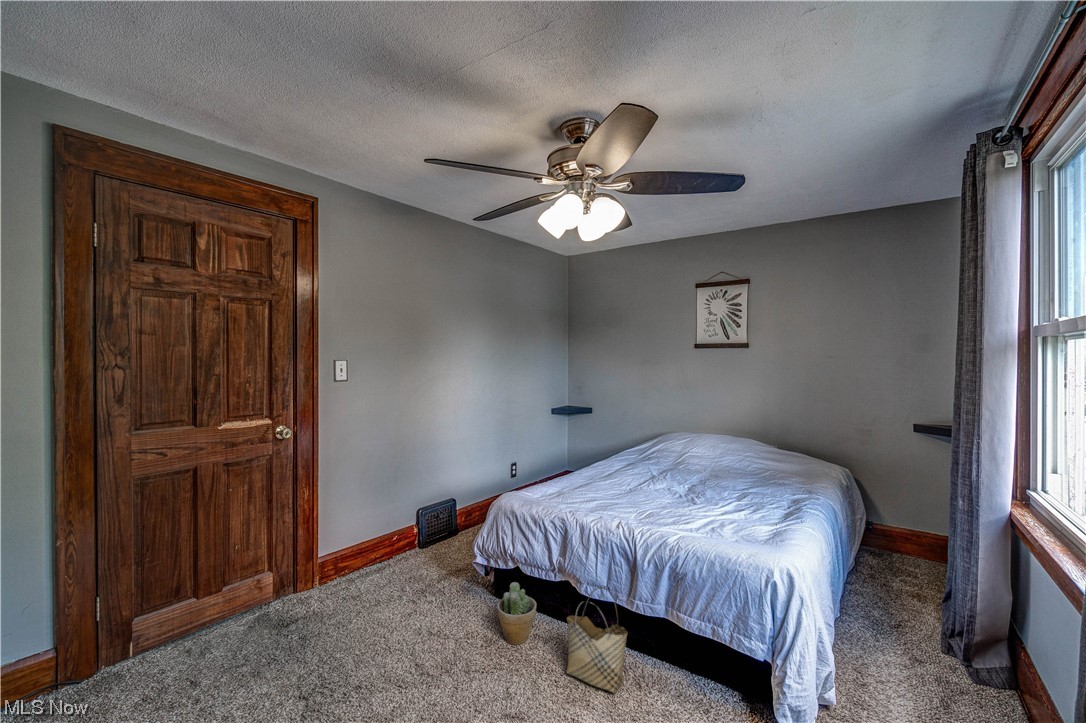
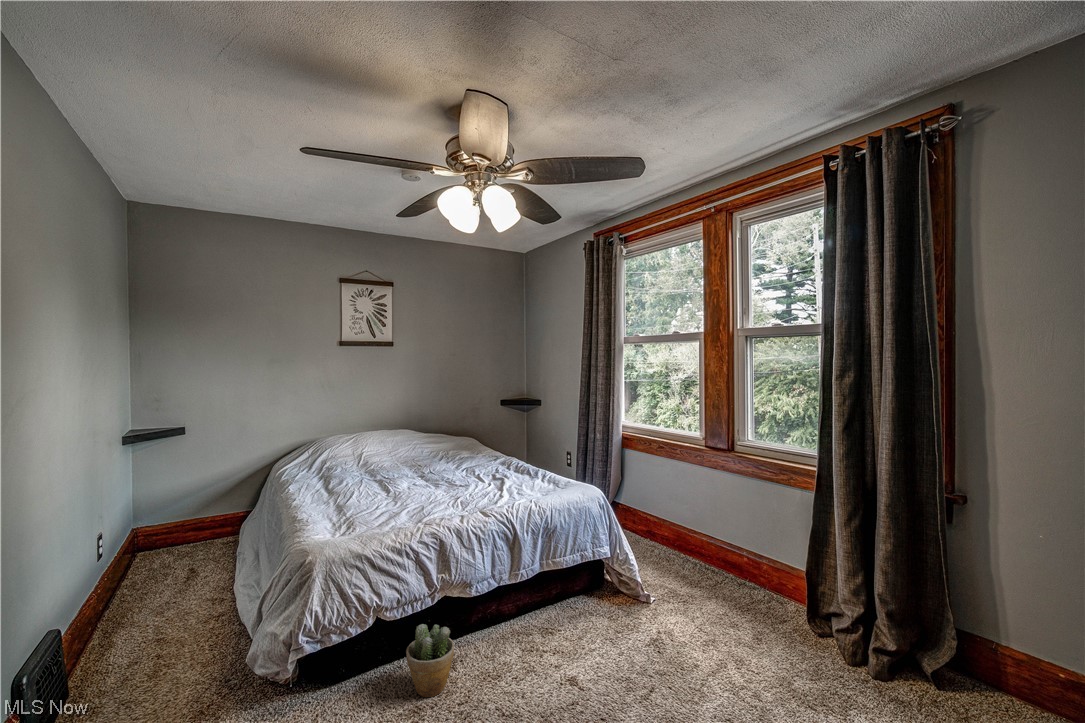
woven basket: present [567,587,628,693] -> none [503,568,555,666]

